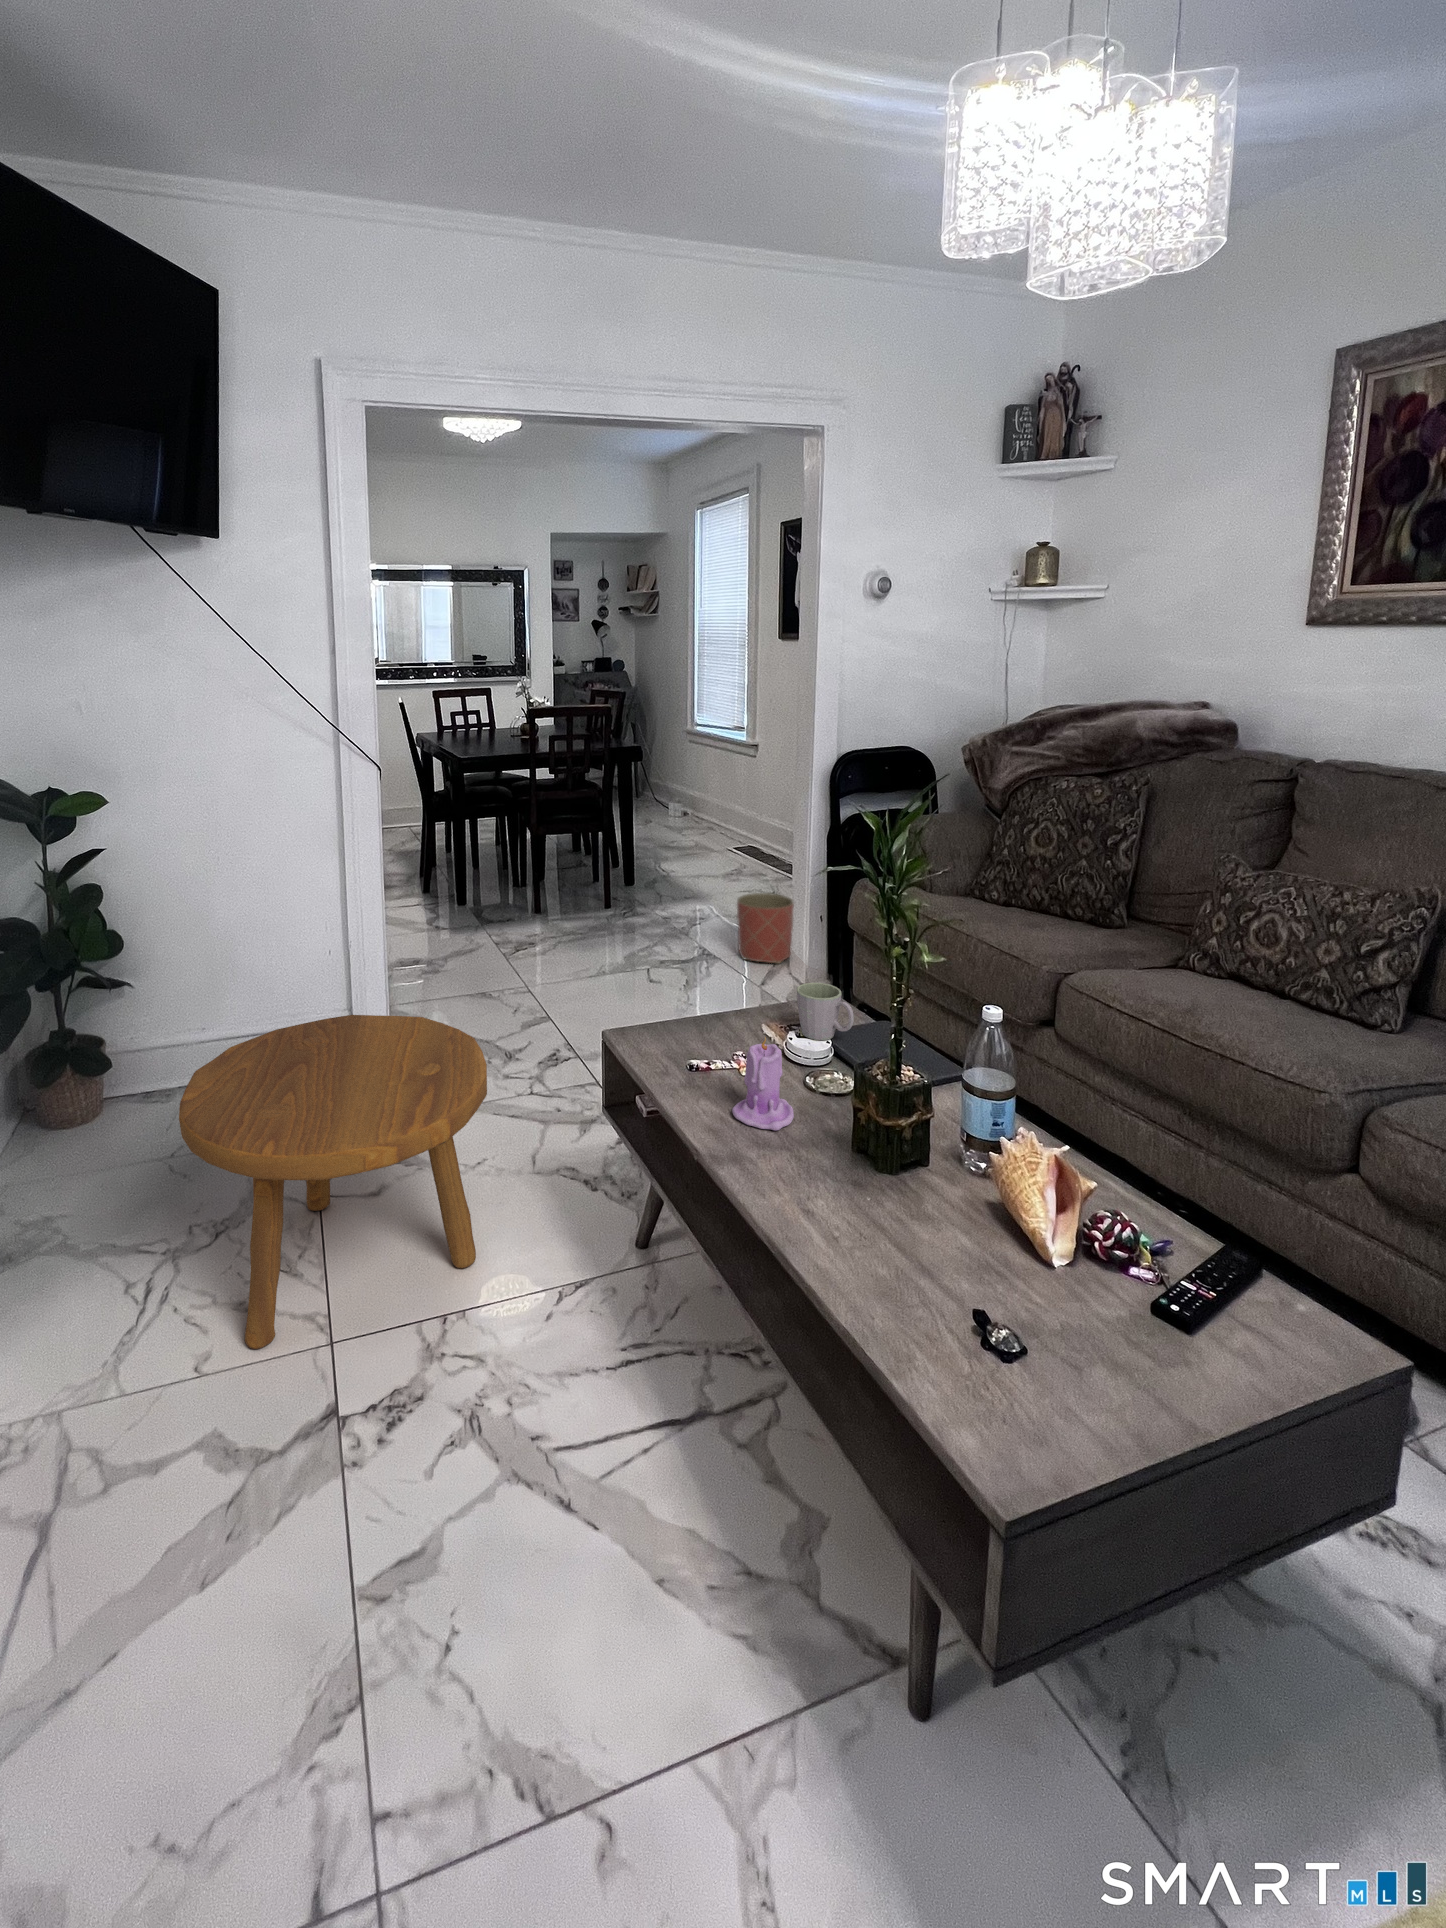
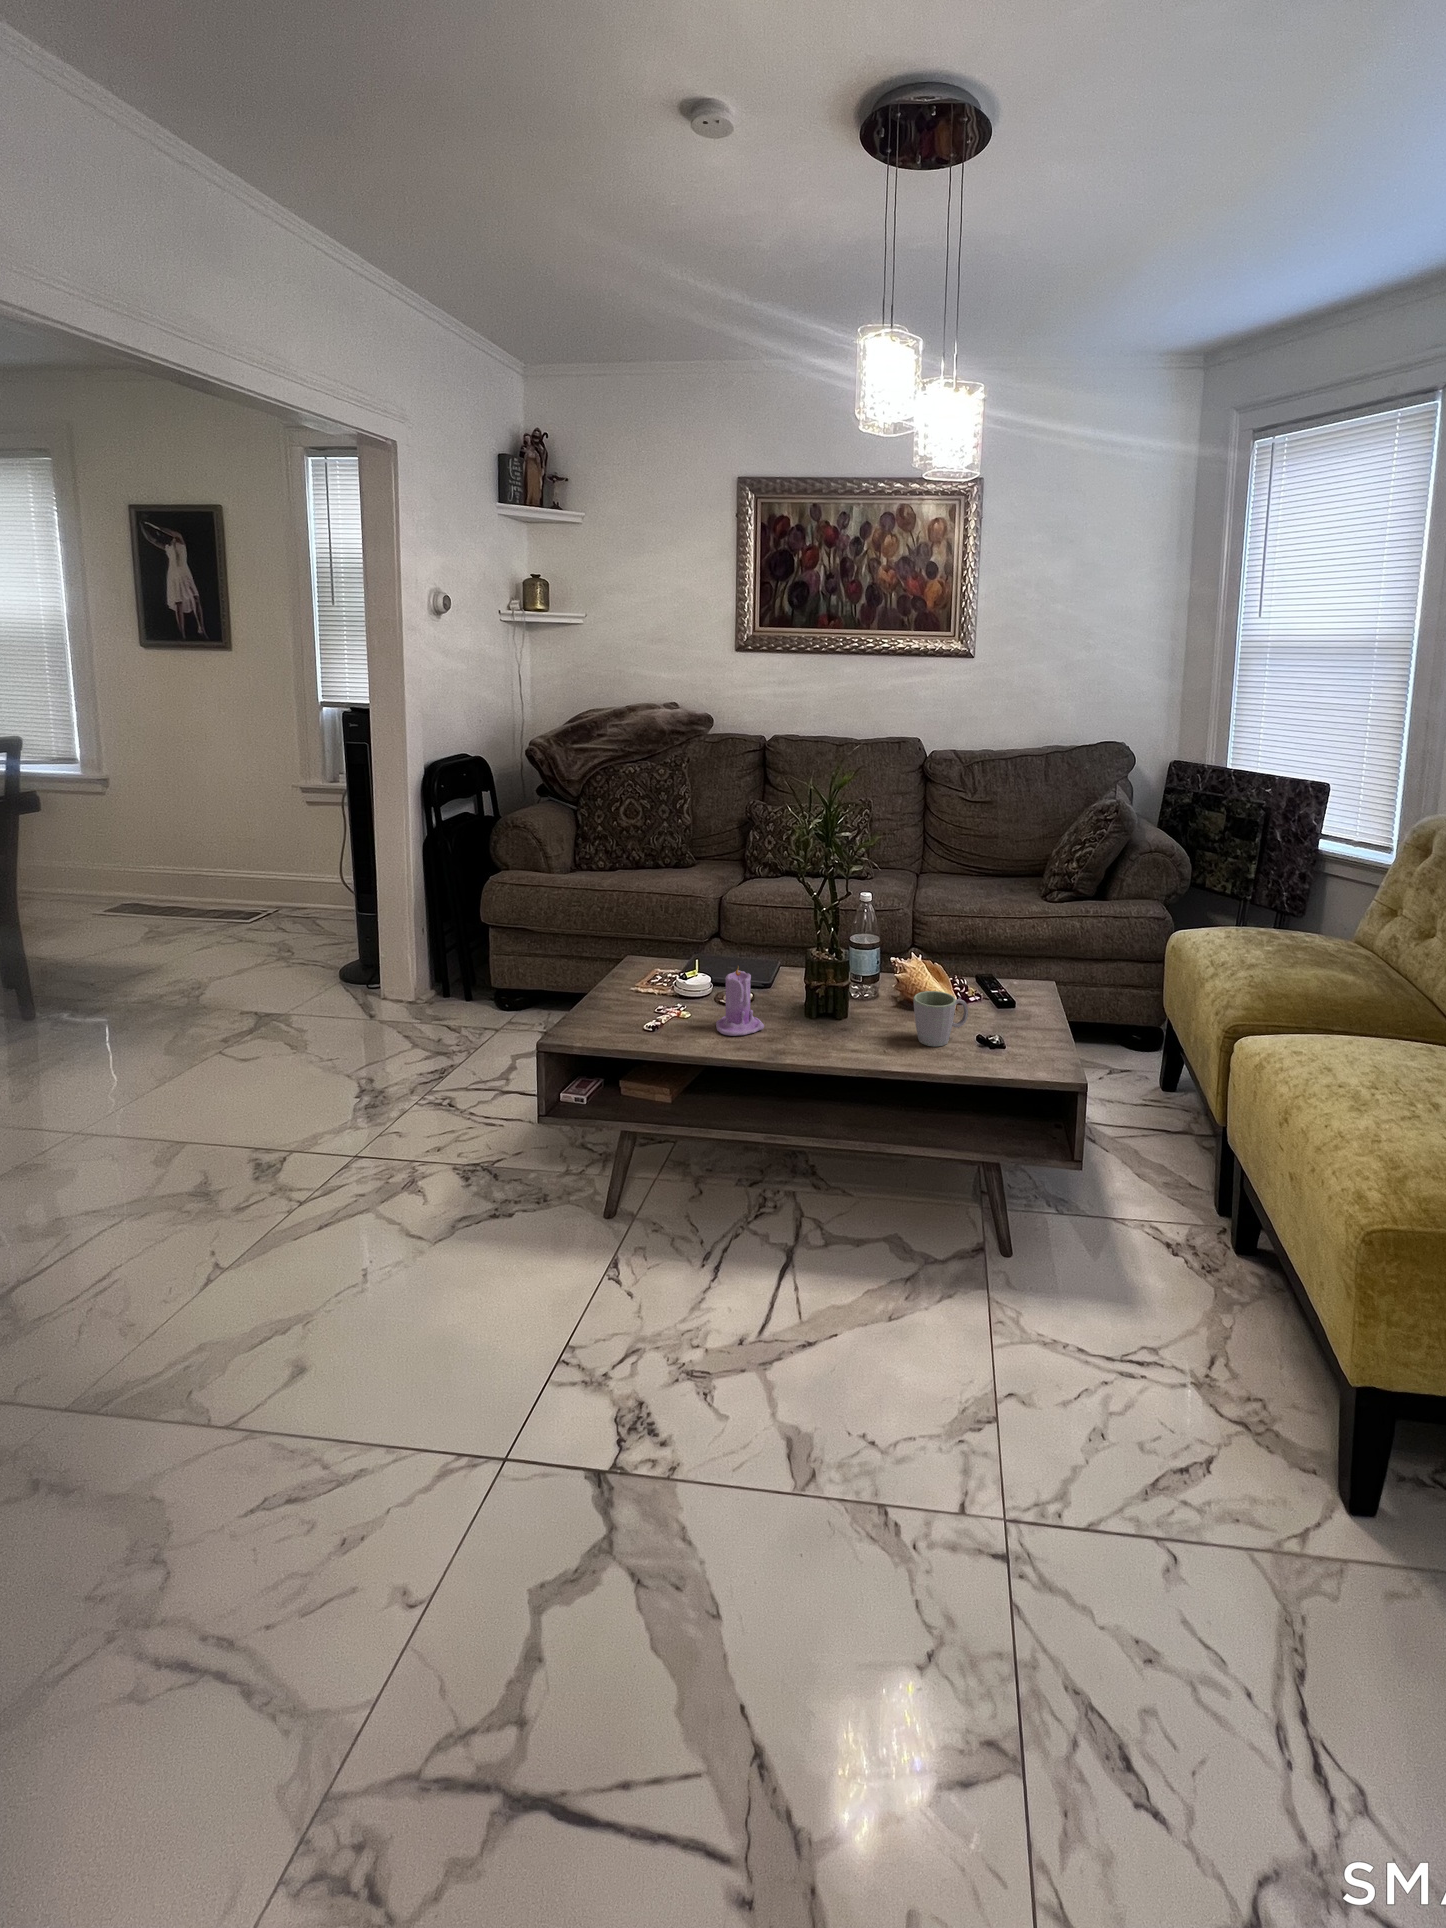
planter: present [737,893,794,964] -> none [293,923,363,1002]
mug: present [797,983,854,1040] -> present [913,991,968,1046]
footstool: present [179,1015,487,1349] -> none [160,1094,578,1541]

